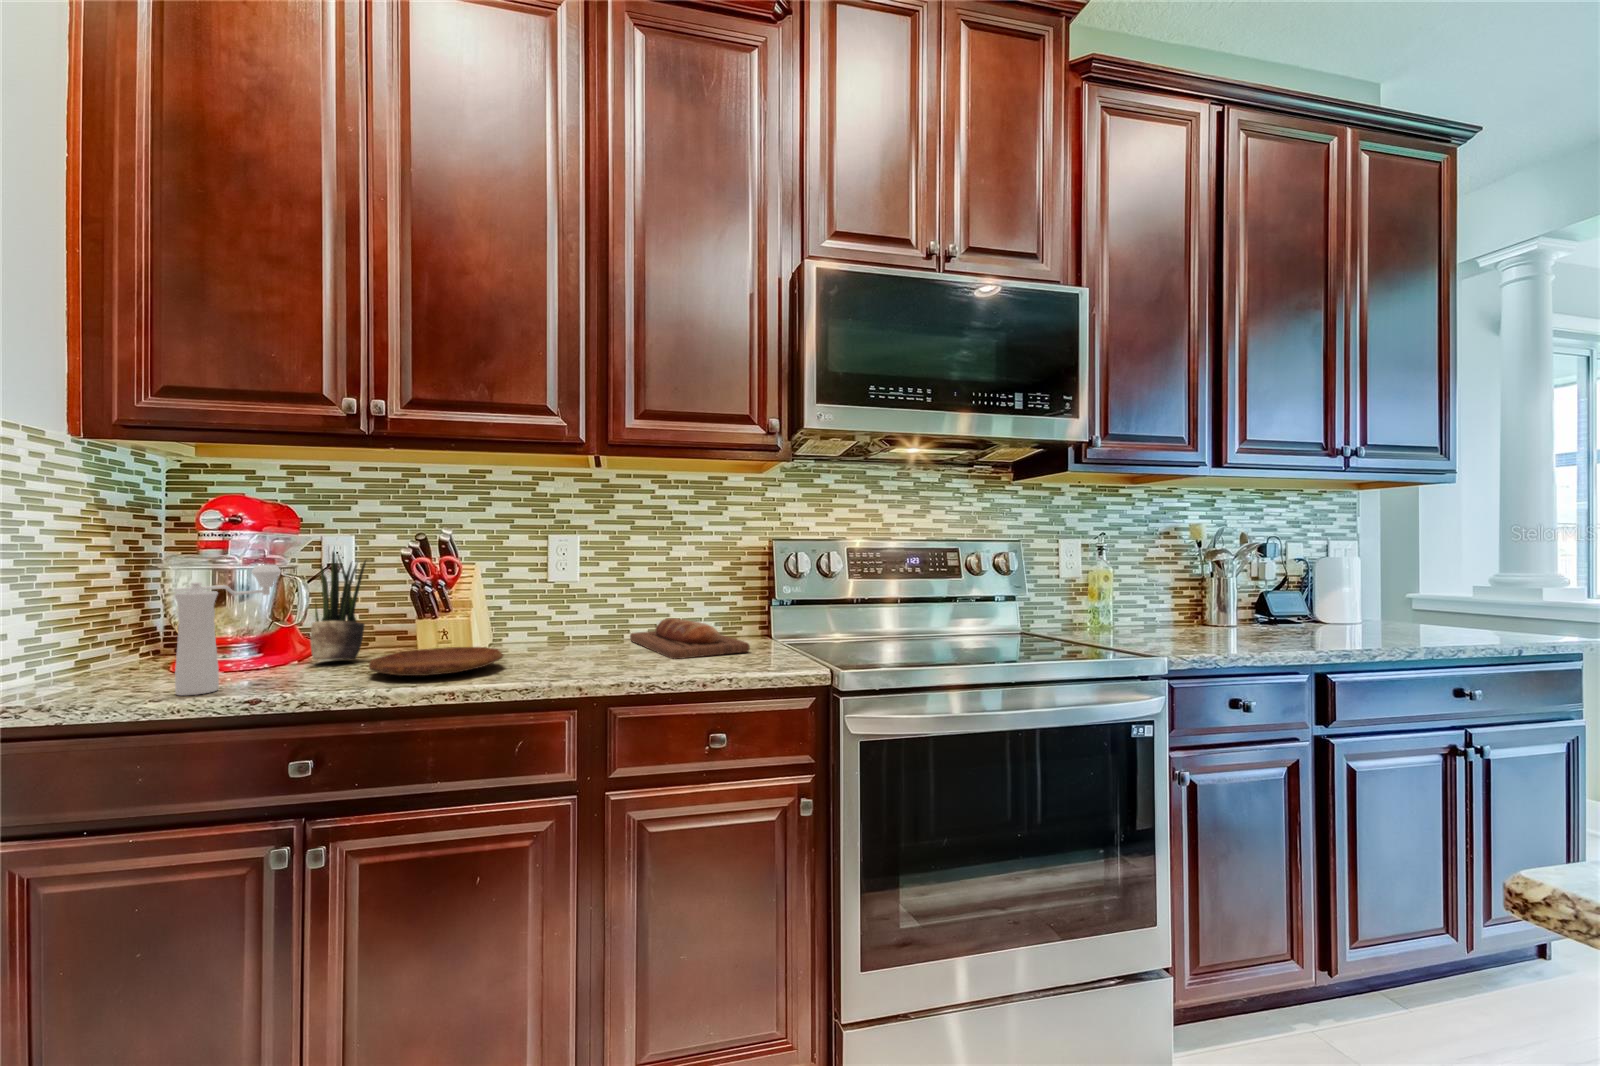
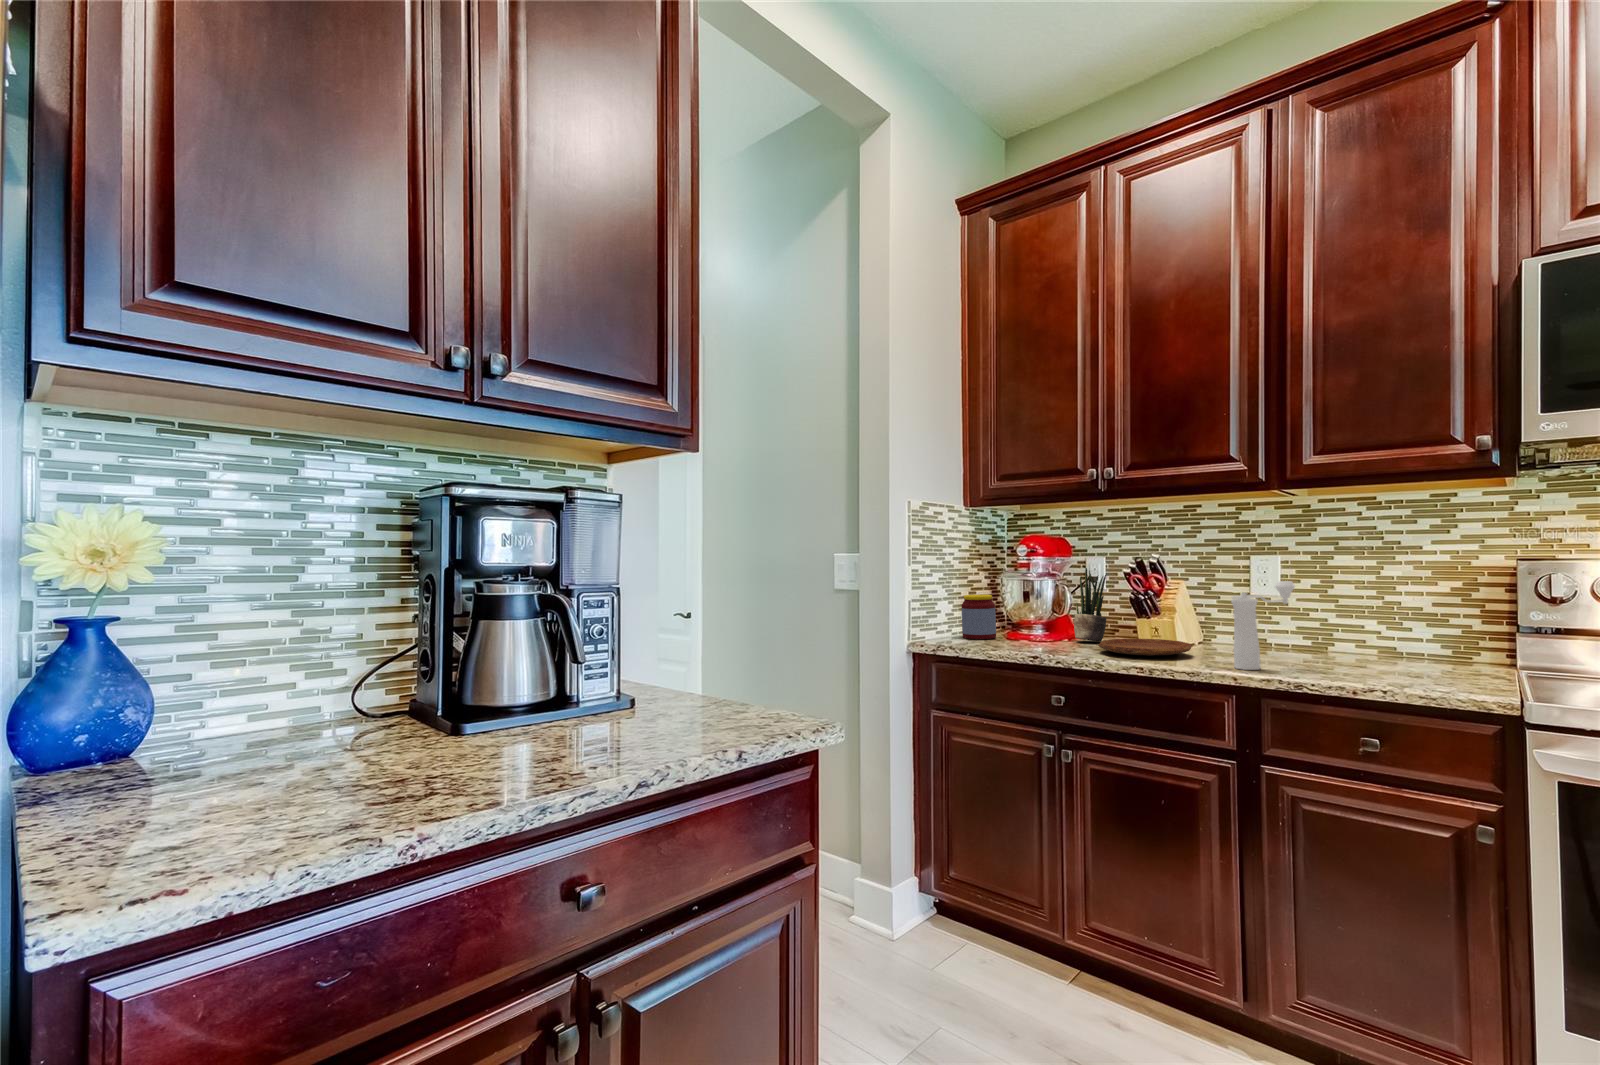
pepper mill: present [174,565,281,696] -> present [1231,581,1295,670]
jar: none [64,600,150,687] -> present [962,594,996,639]
bread loaf: present [630,618,750,659] -> none [1335,635,1454,676]

